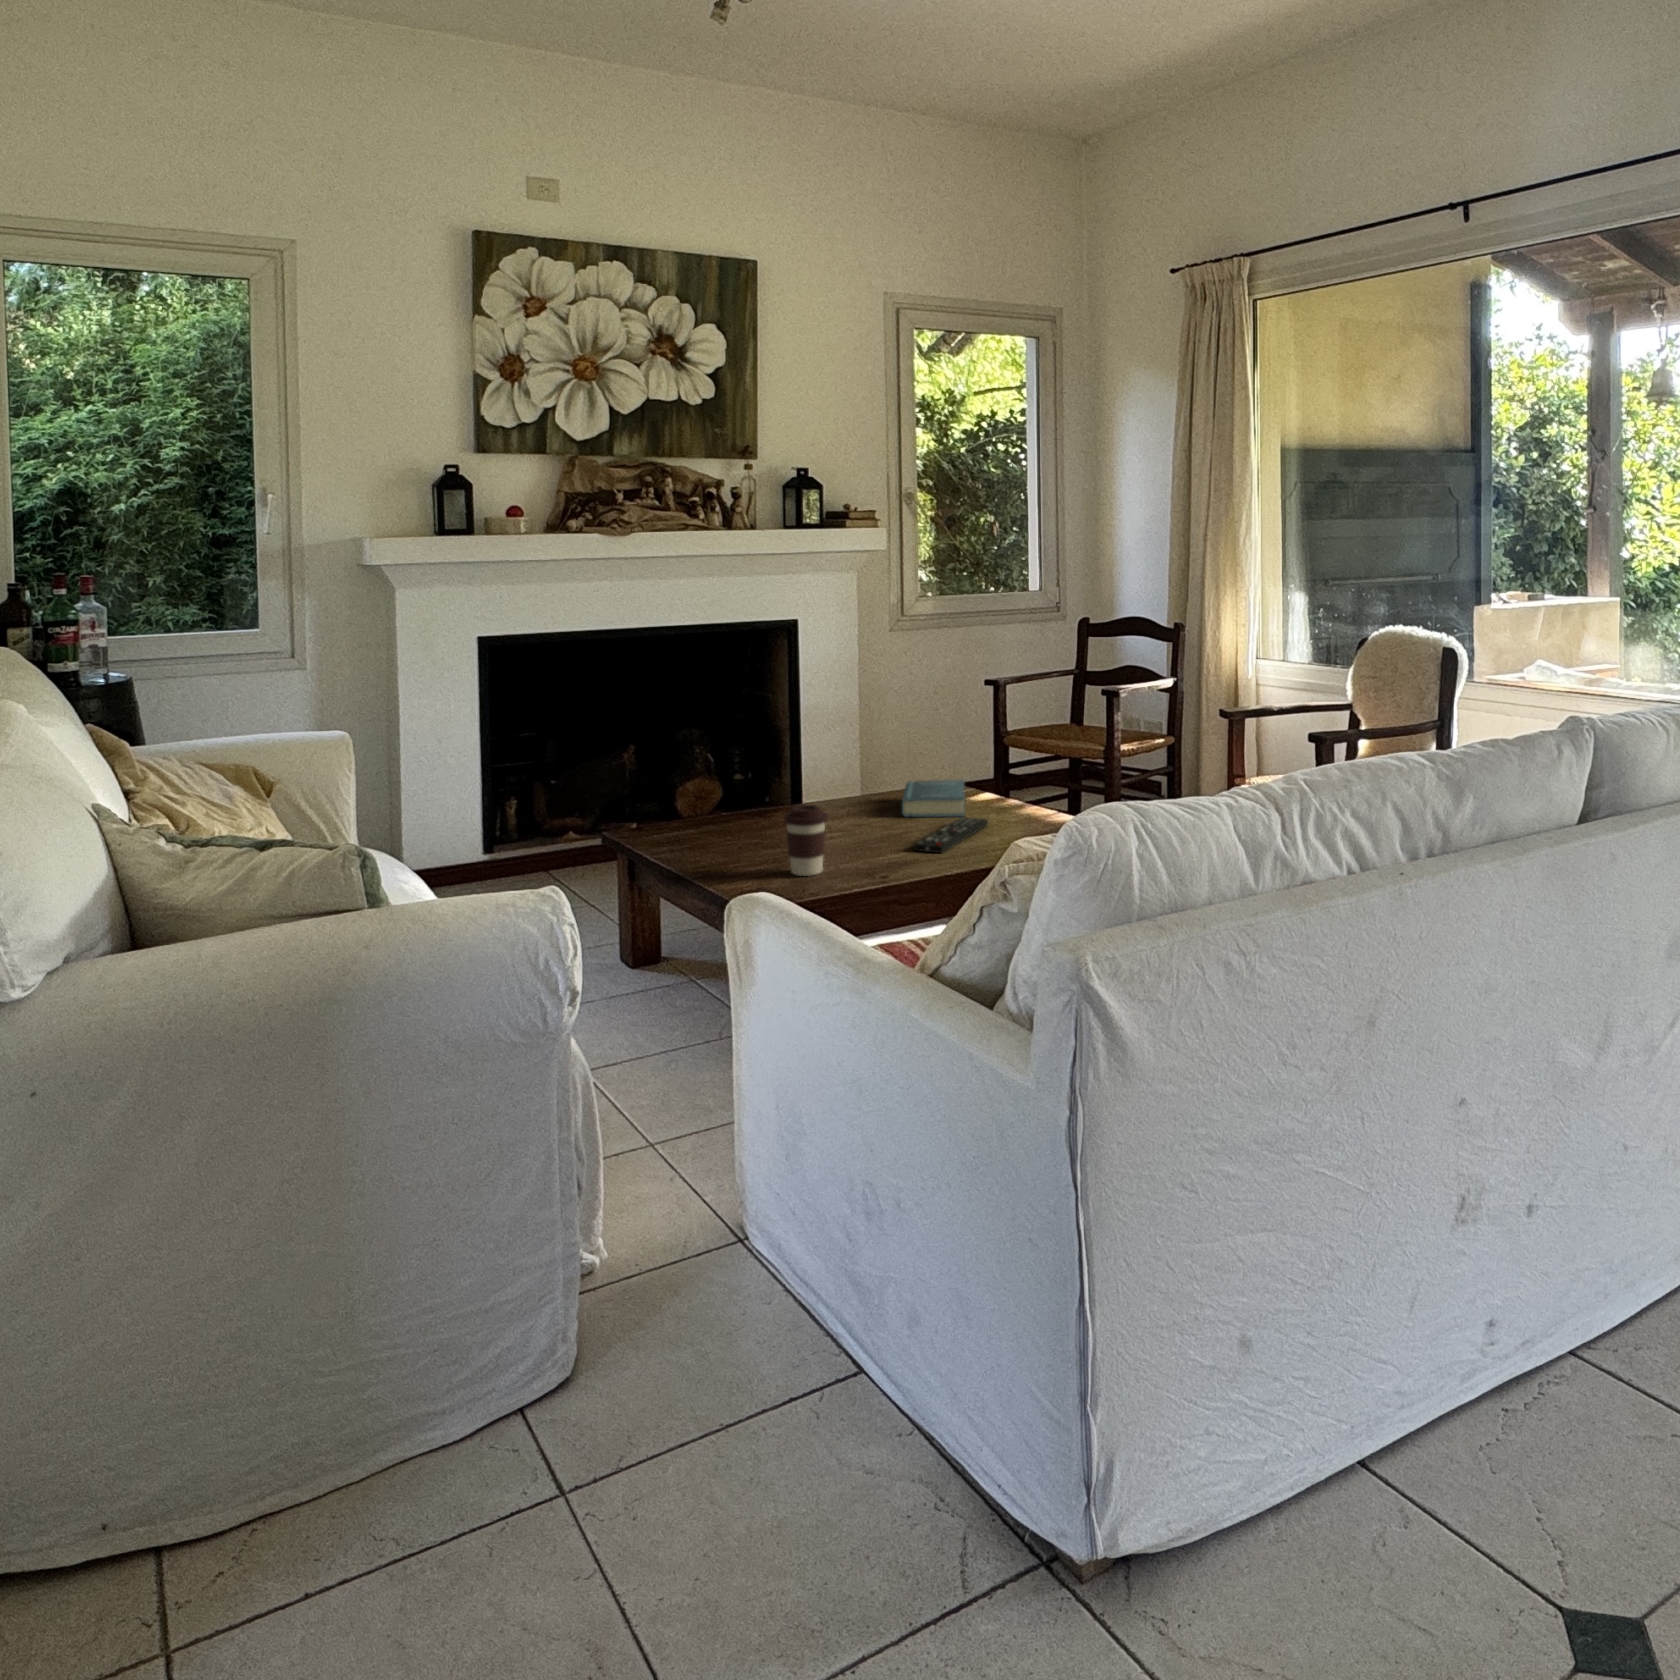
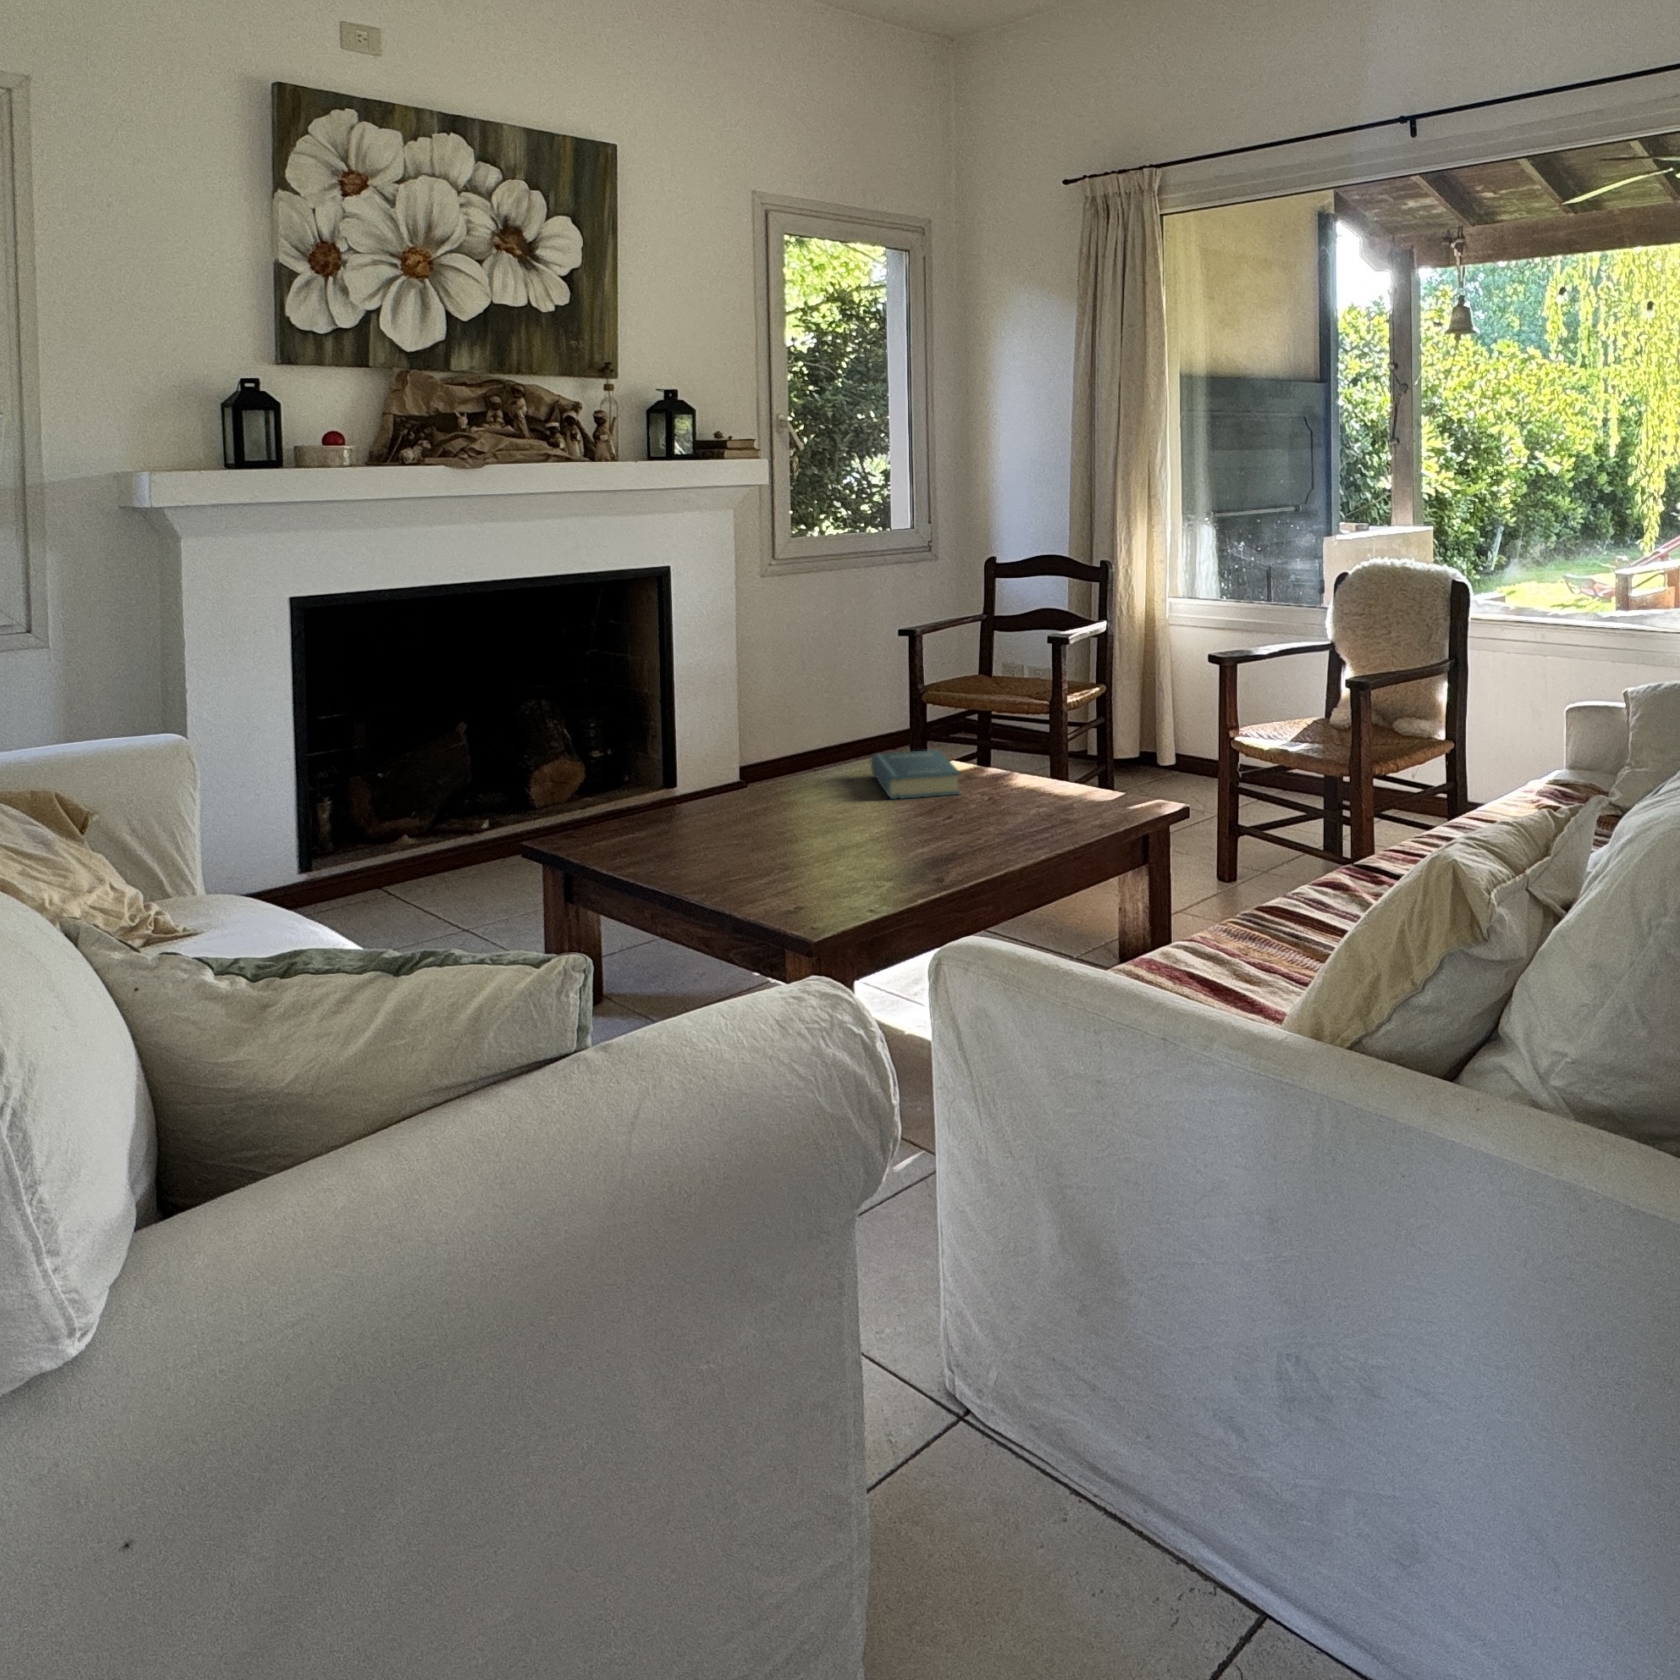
coffee cup: present [784,805,828,876] -> none [813,798,867,888]
remote control: present [913,817,988,853] -> none [943,796,999,845]

